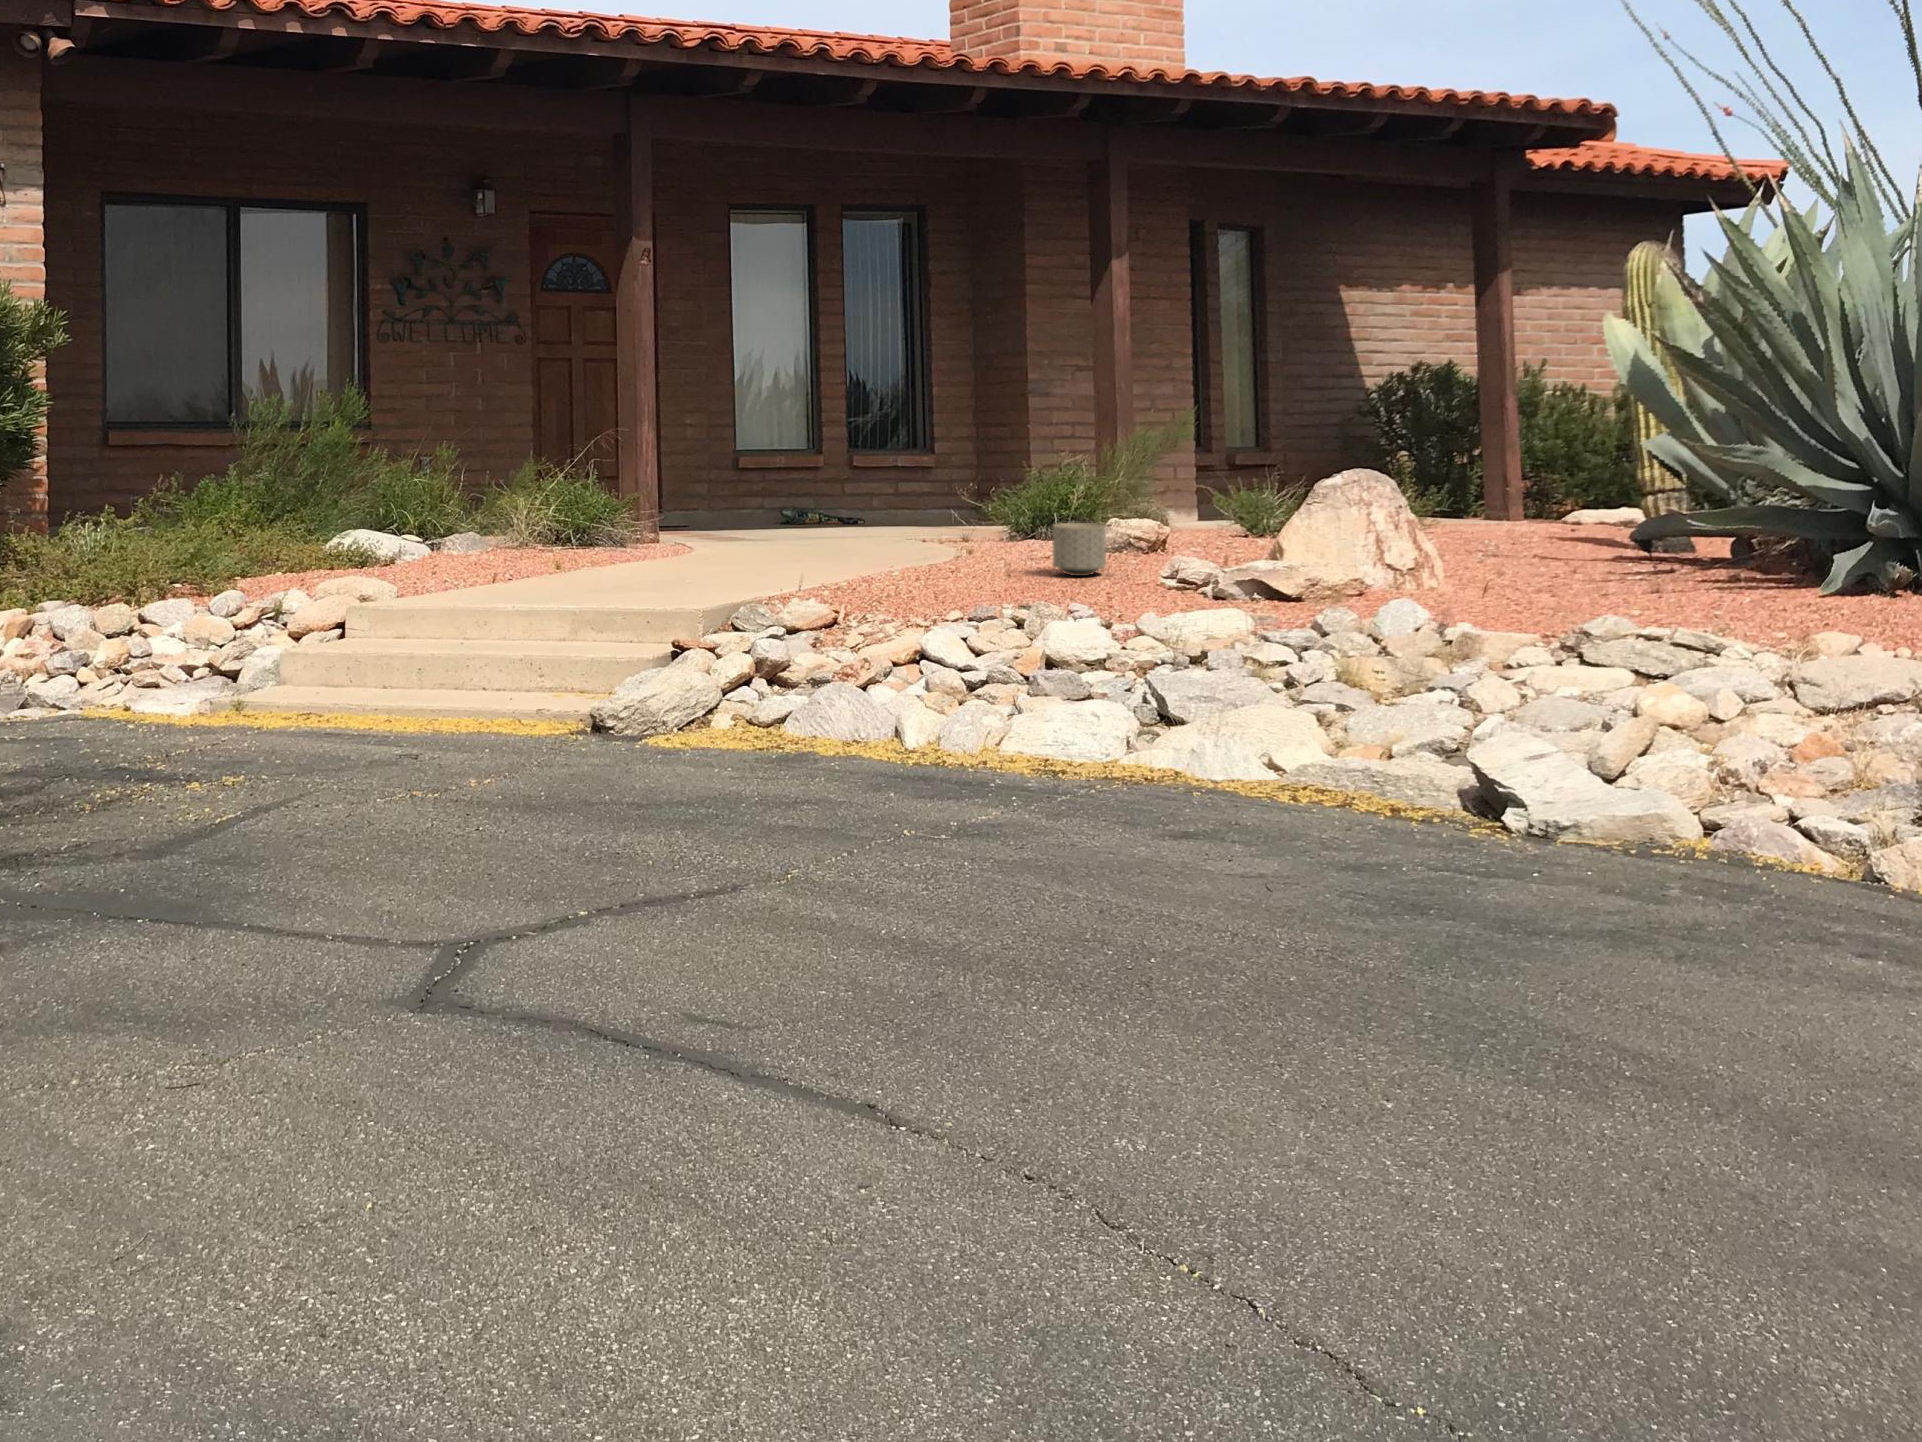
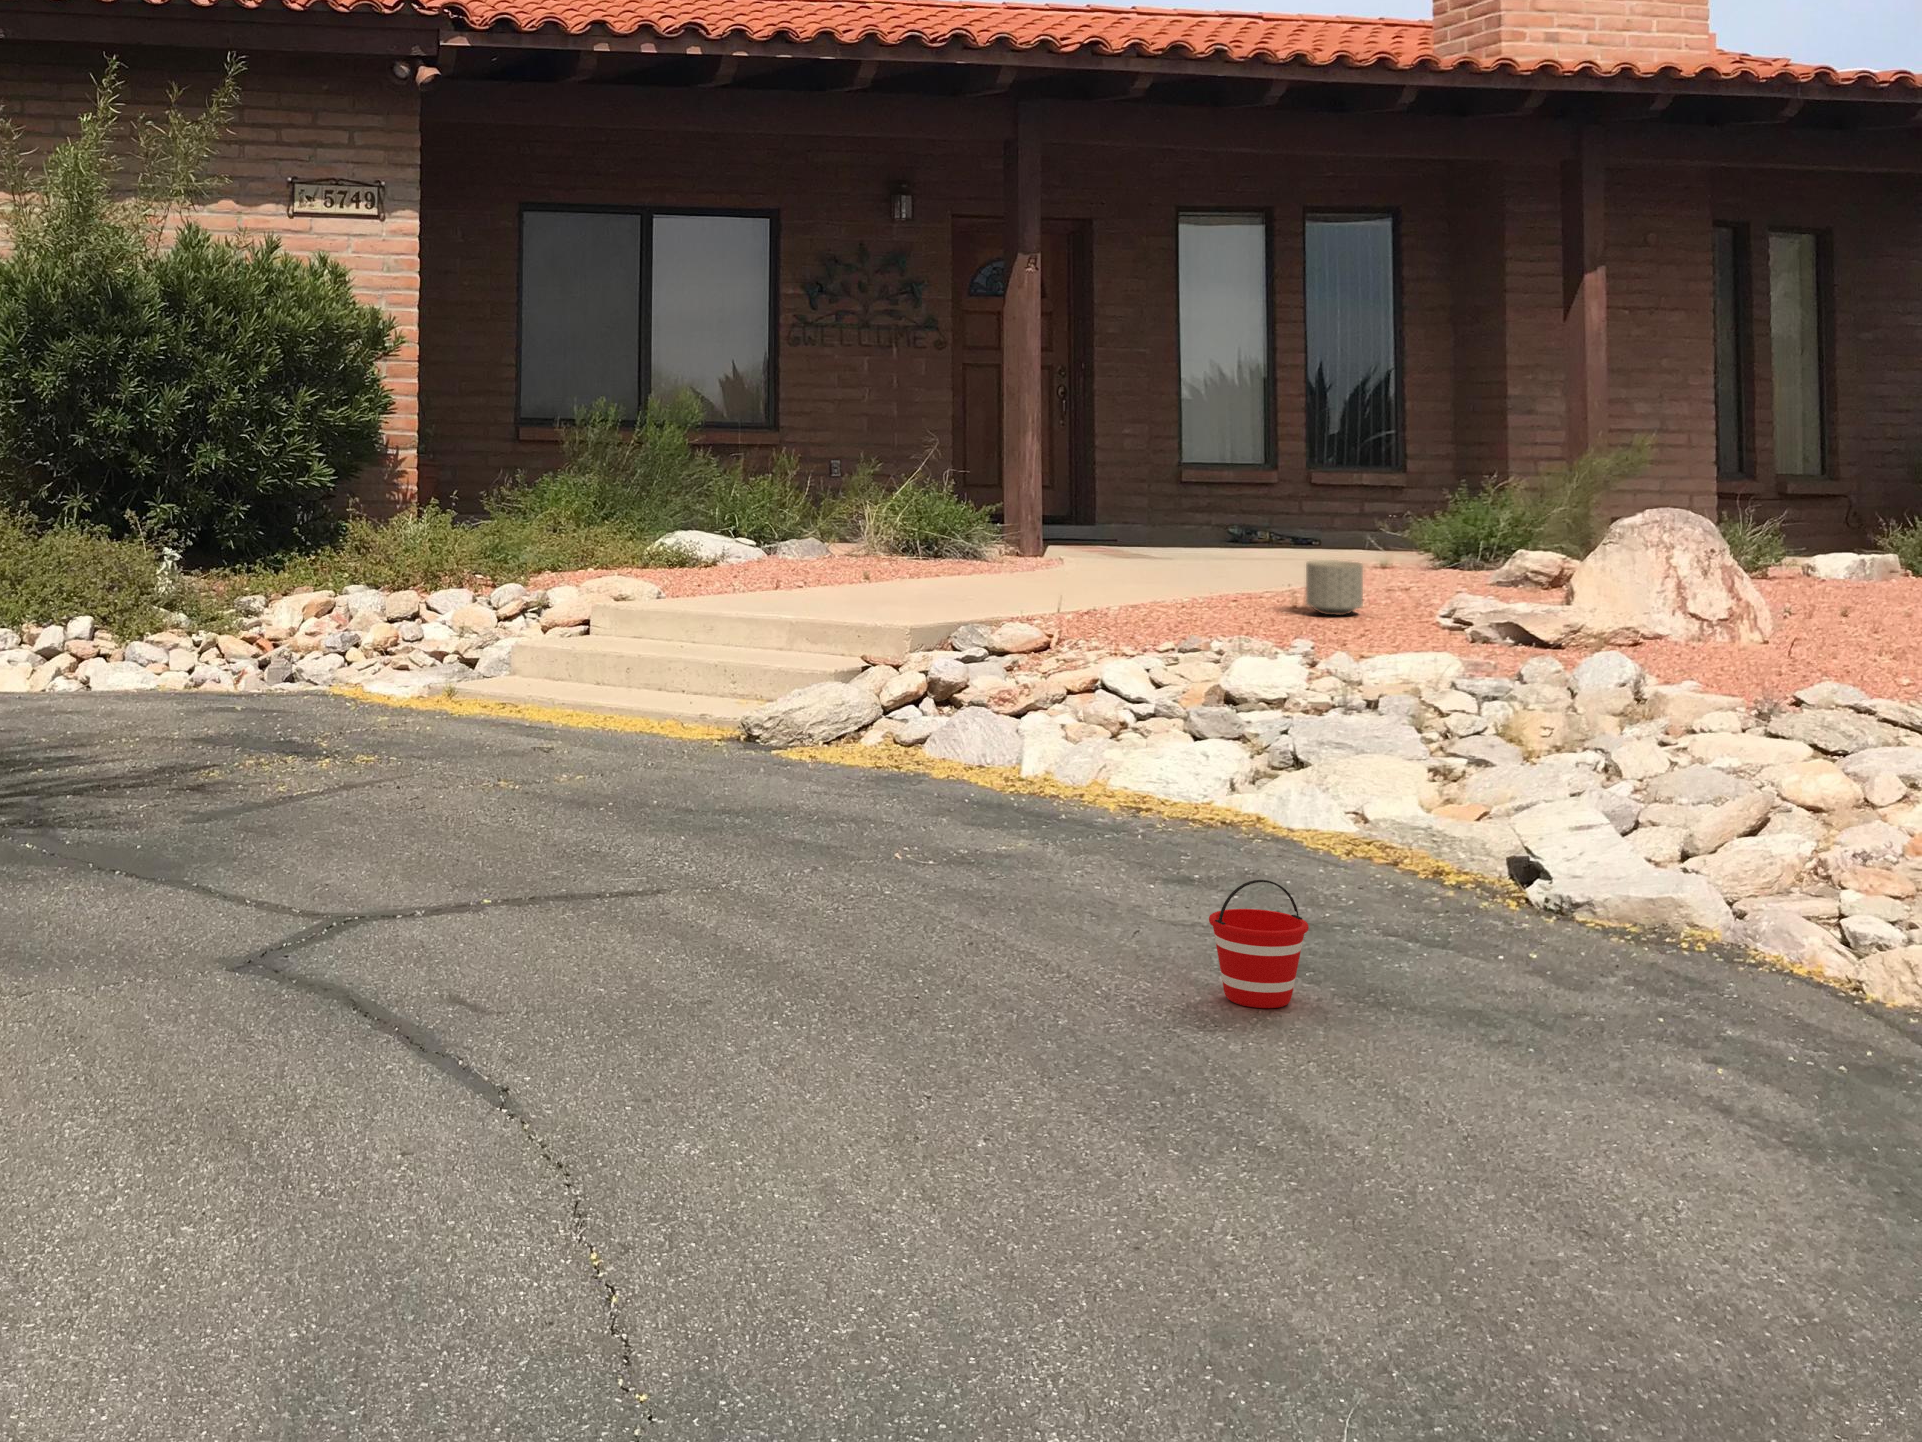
bucket: none [1440,831,1547,966] -> present [1209,880,1309,1008]

